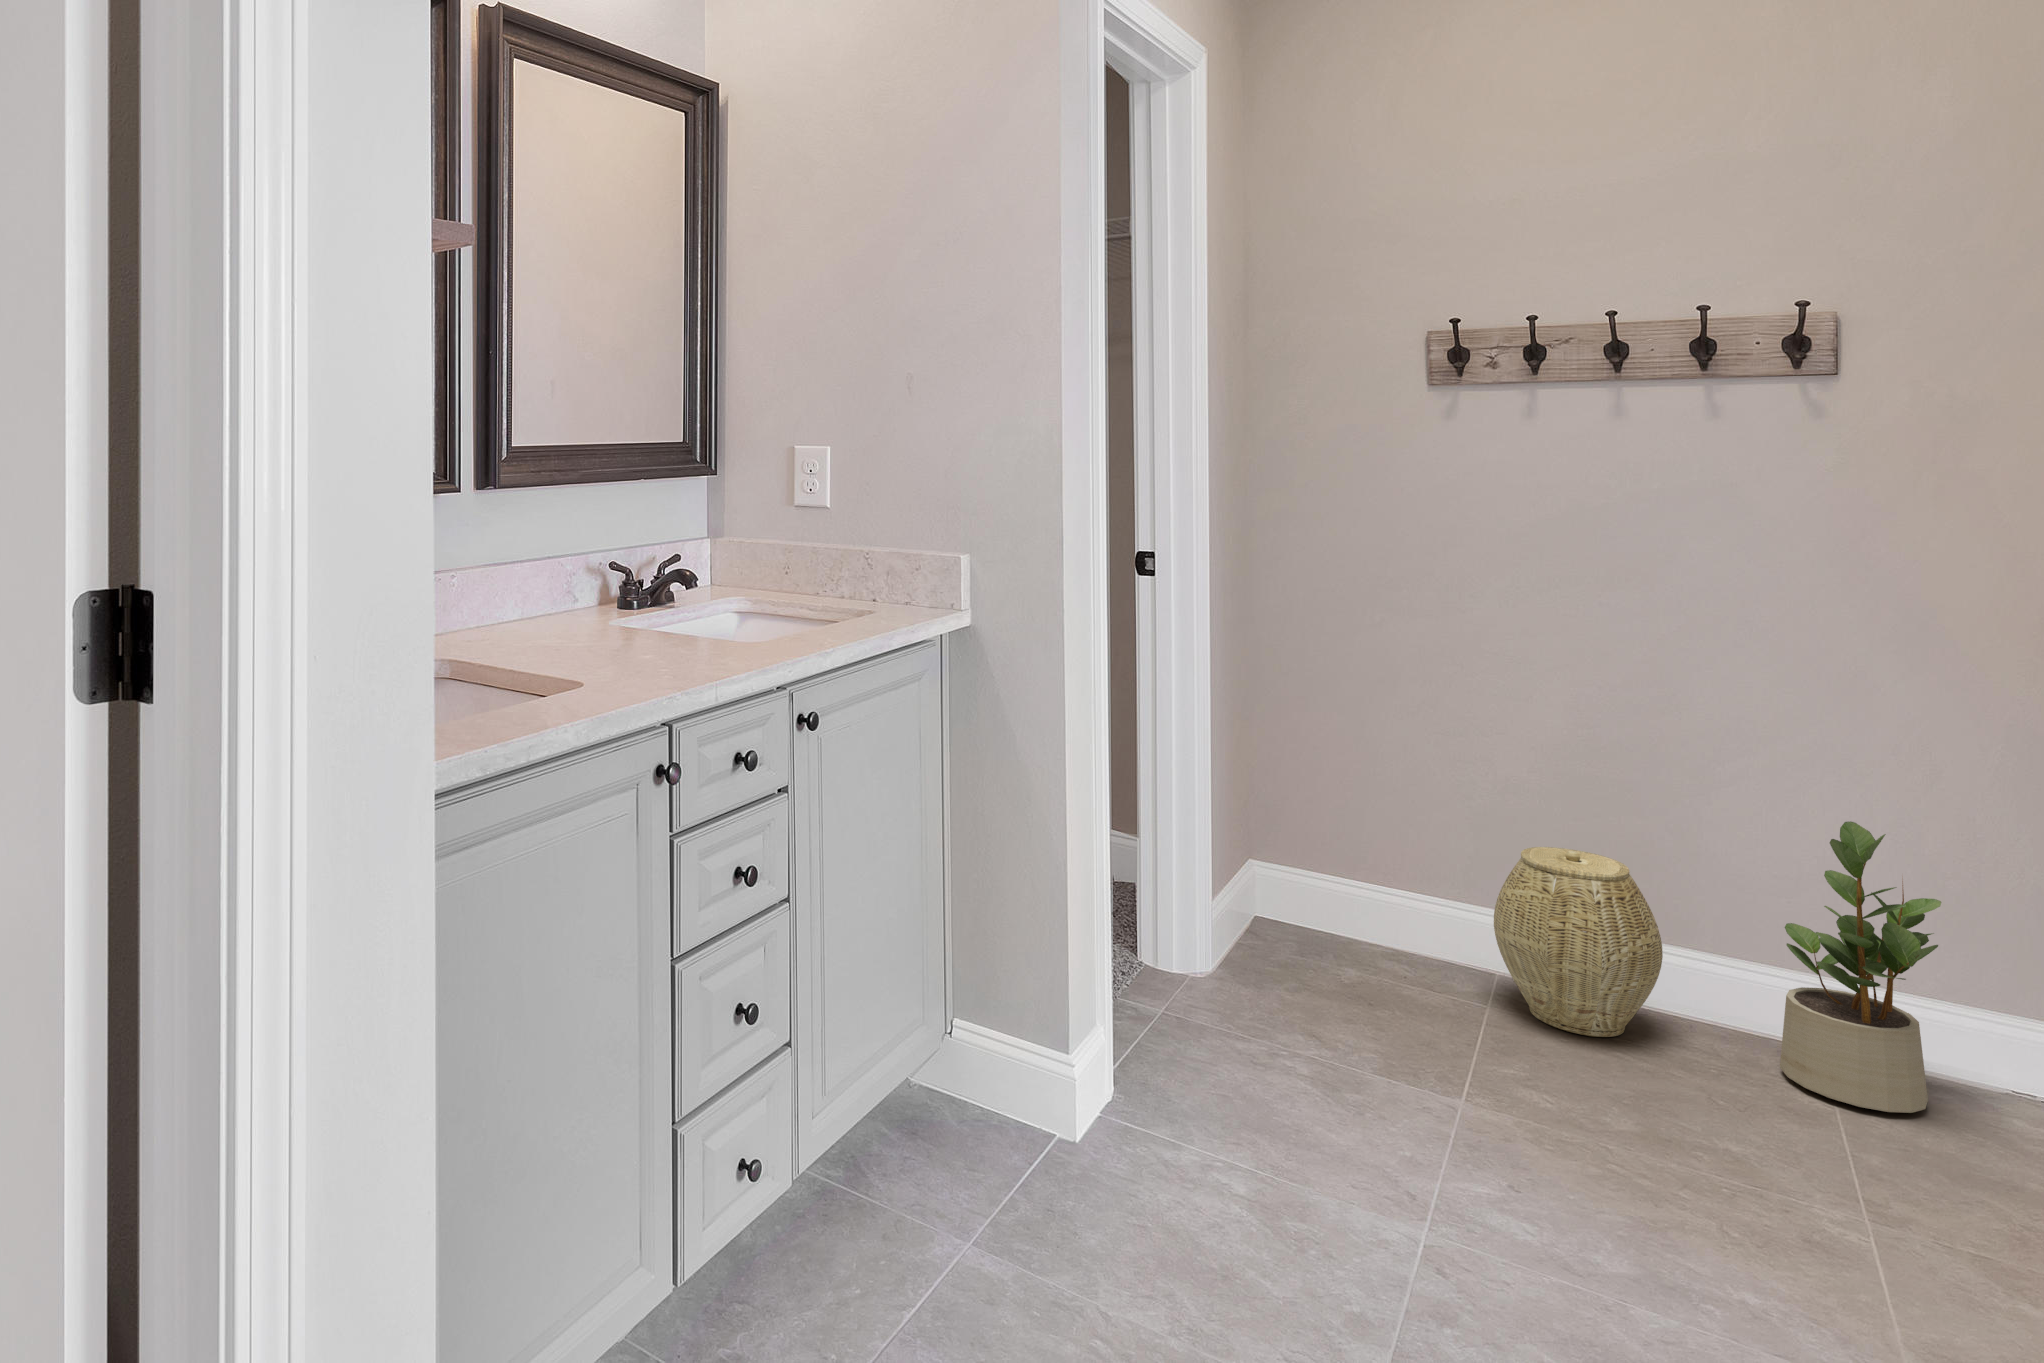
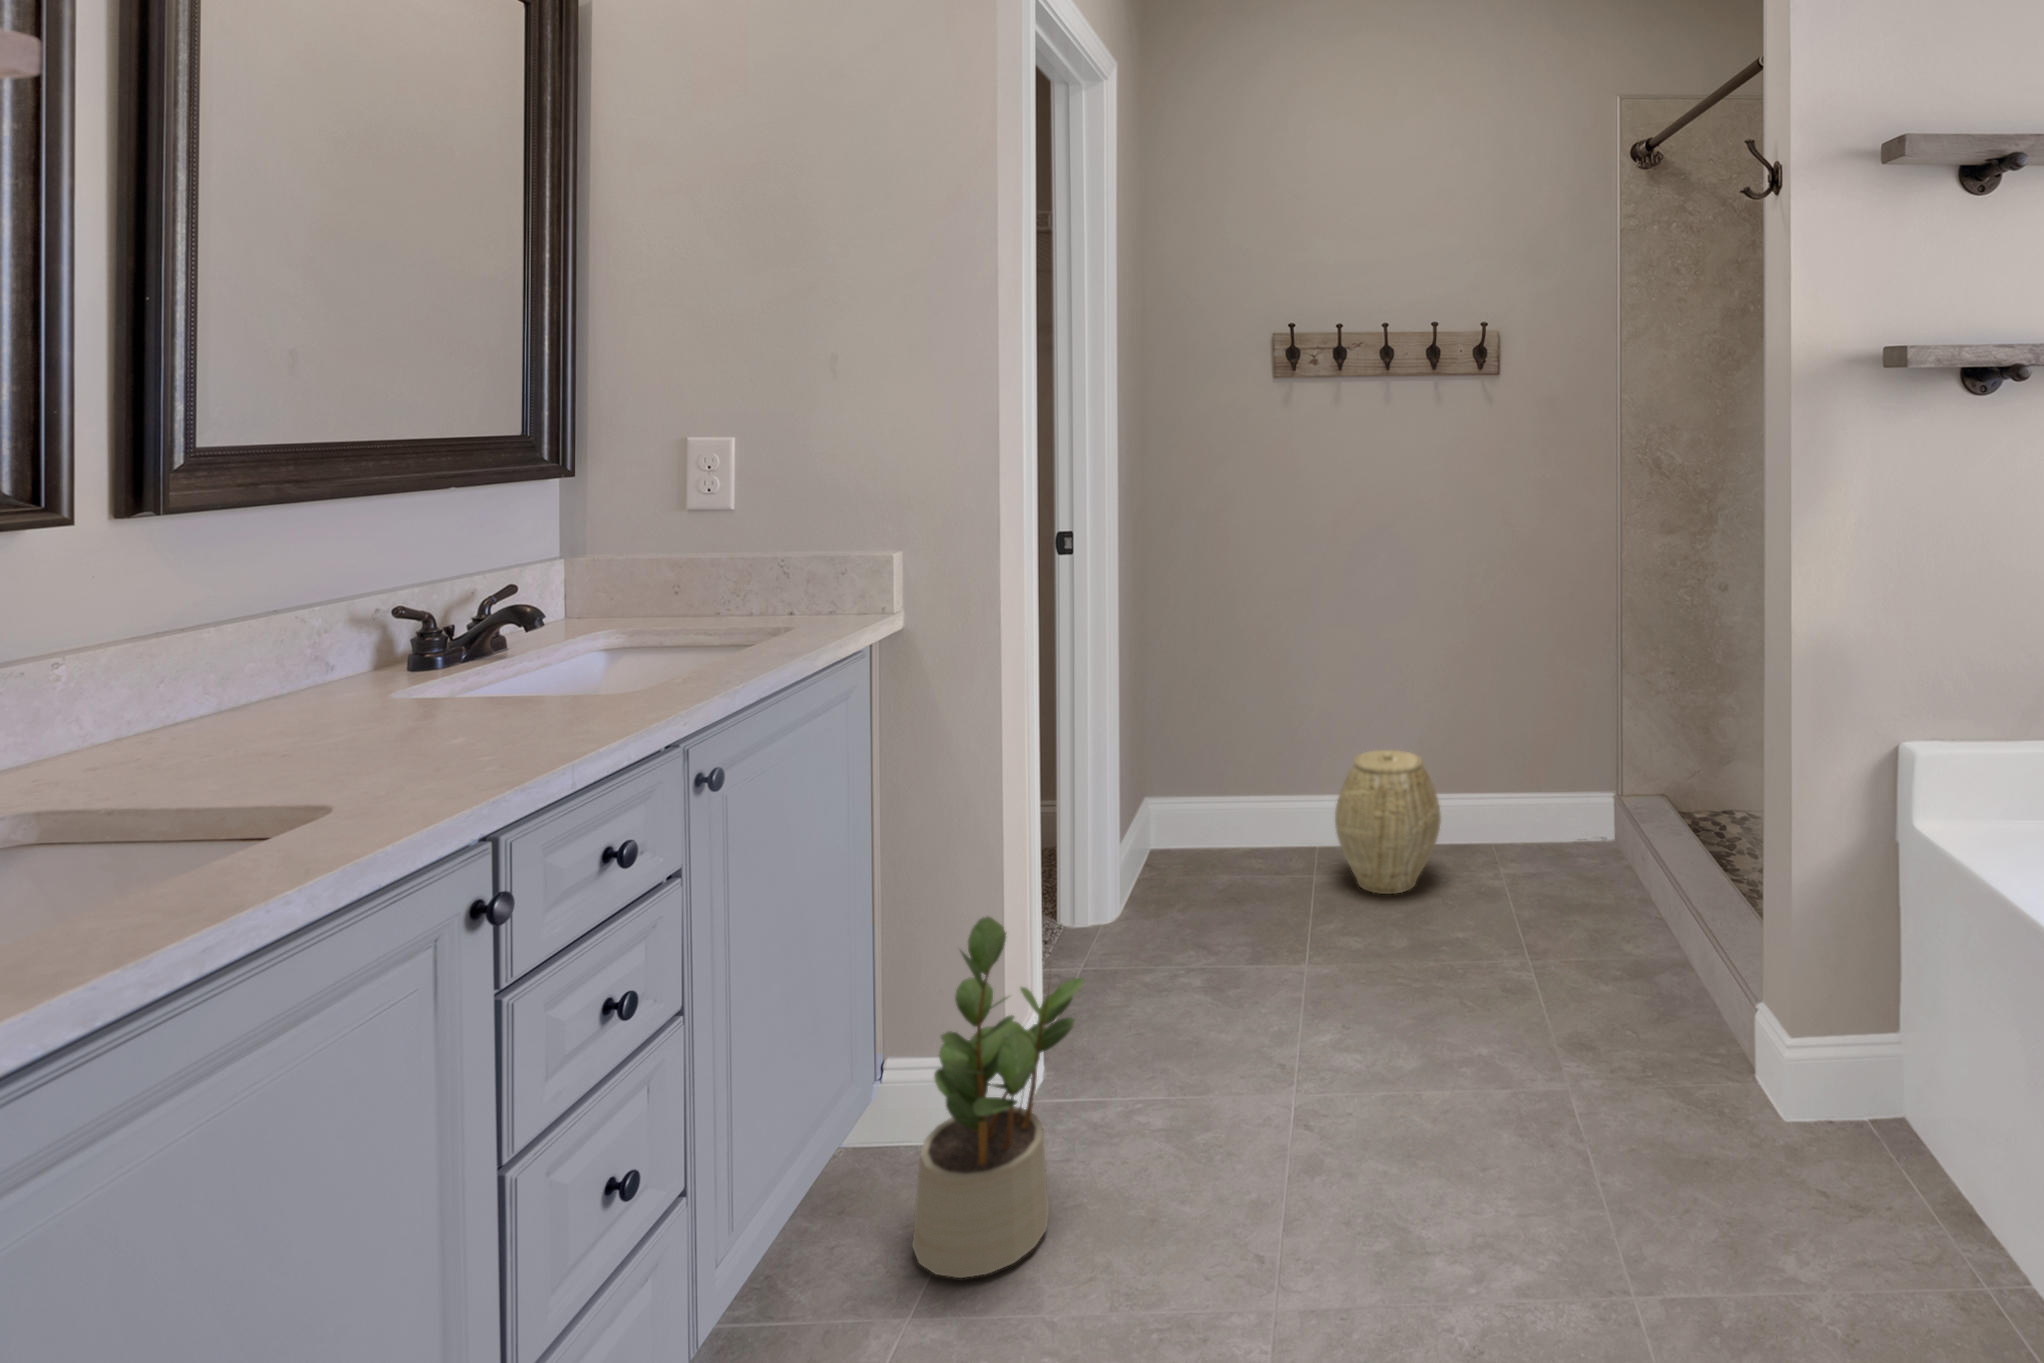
potted plant: present [1780,821,1941,1113] -> present [912,917,1085,1278]

